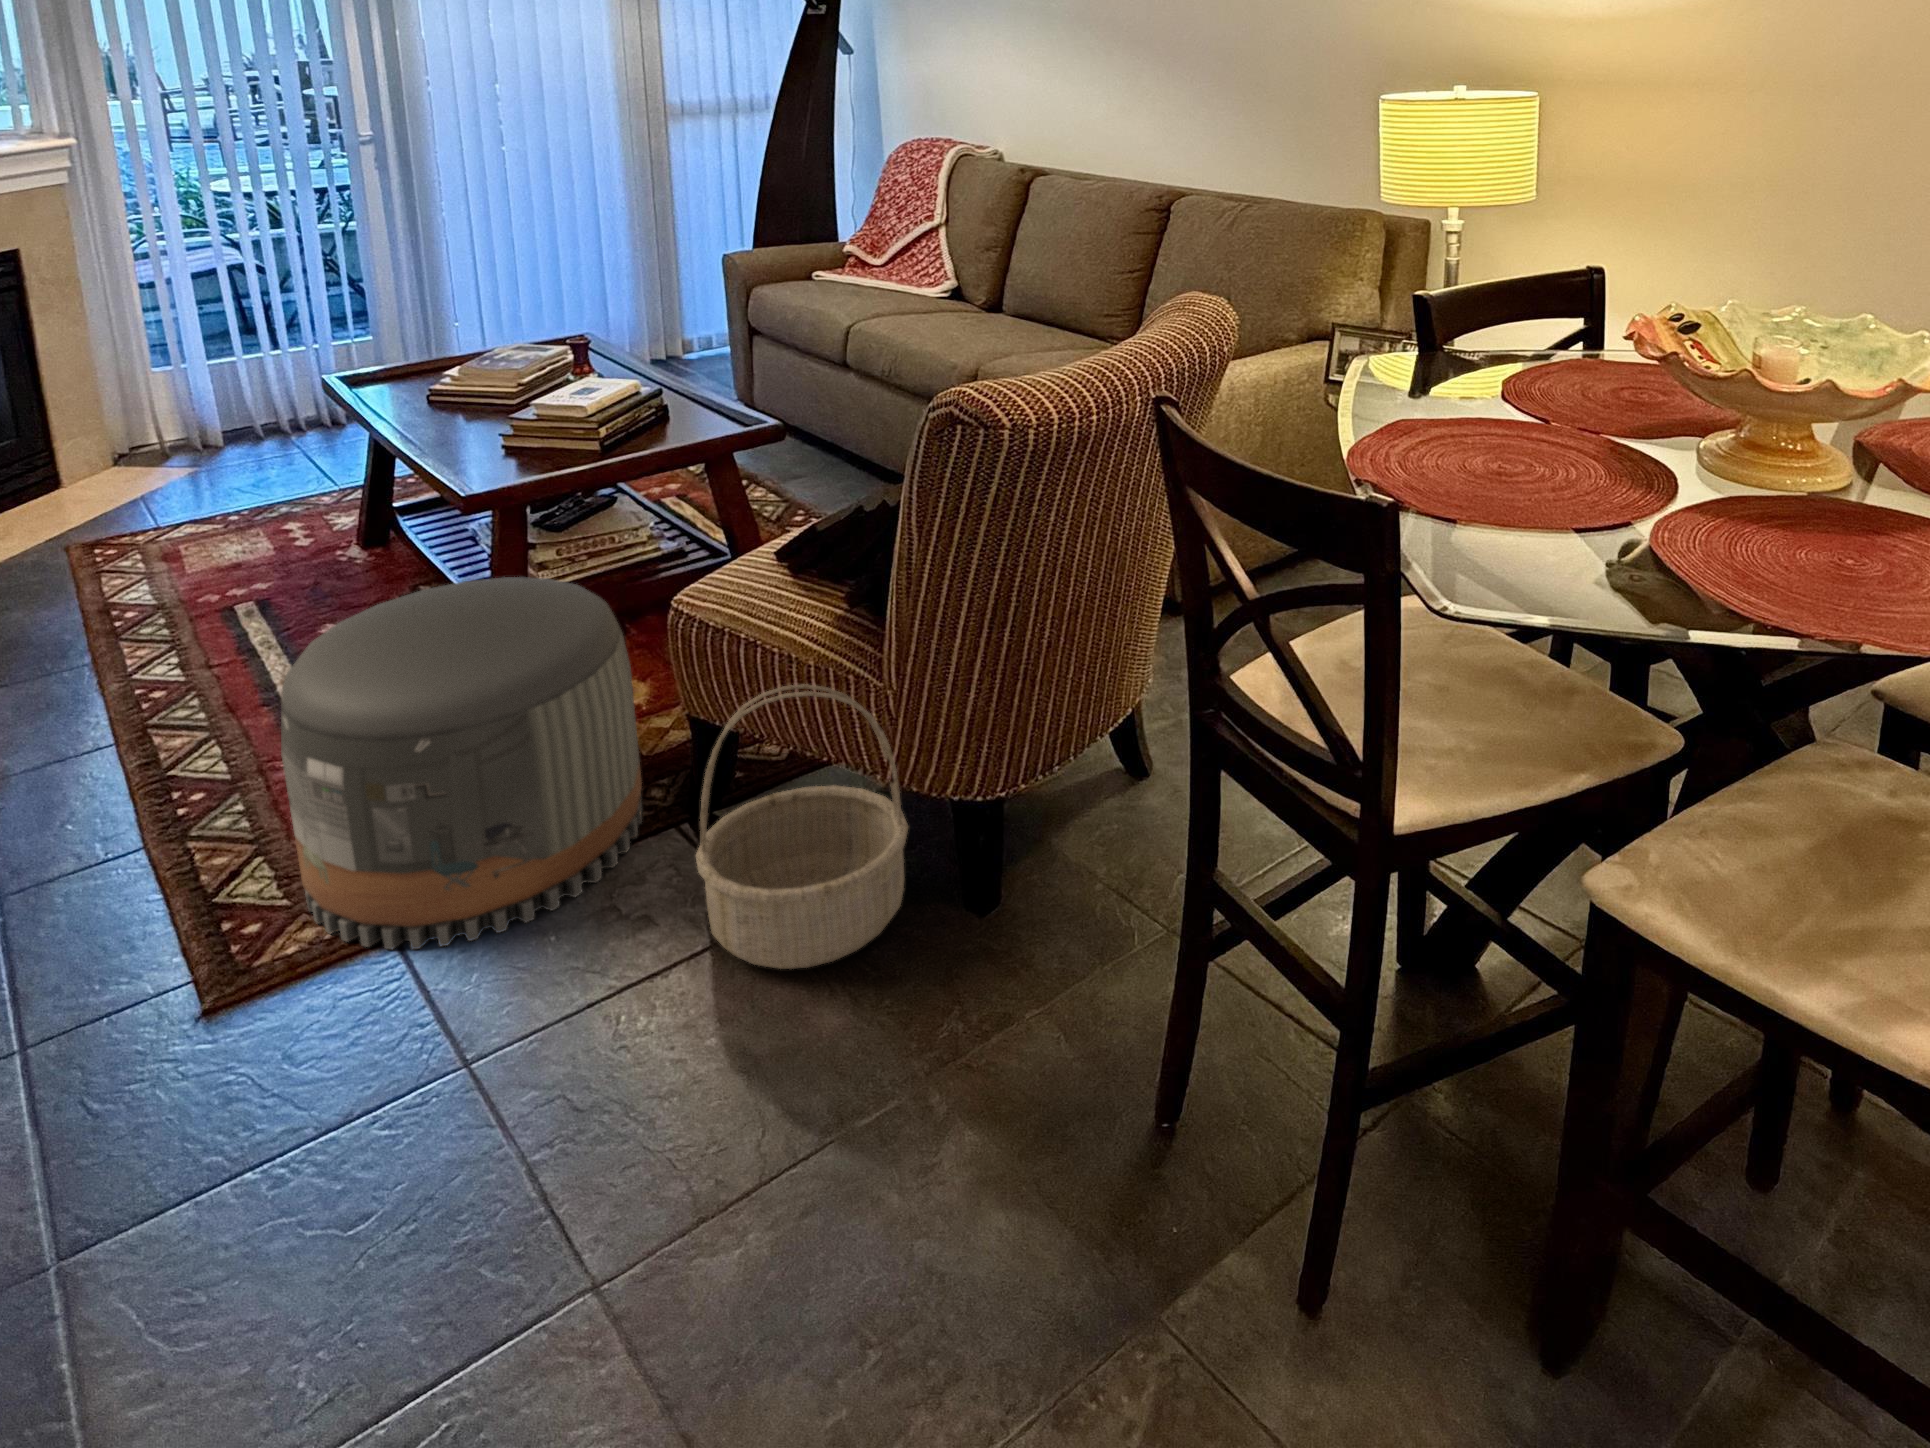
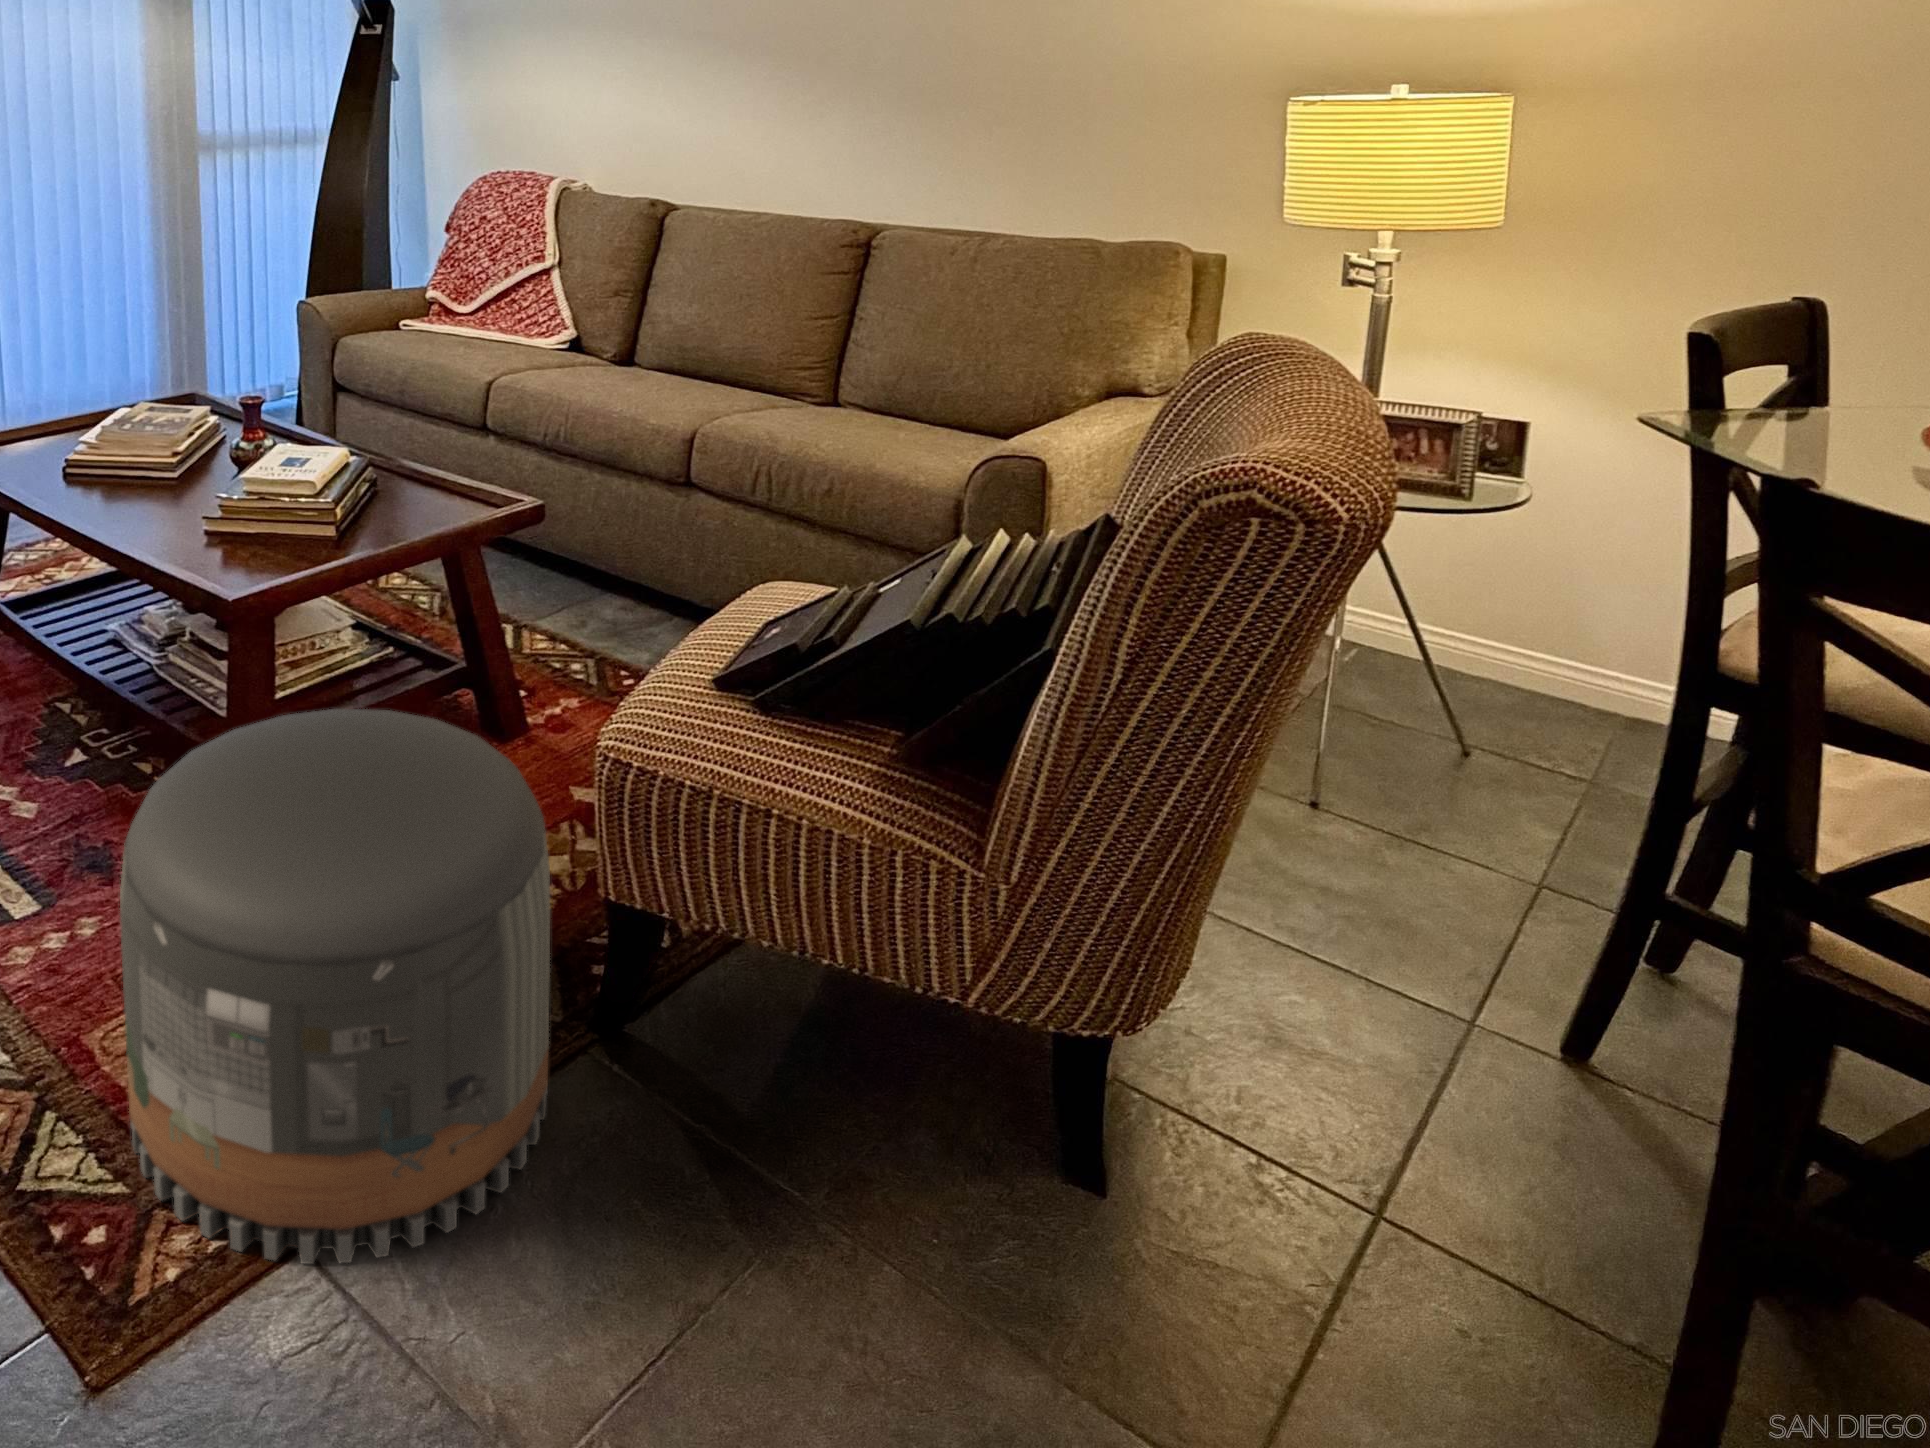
basket: present [695,684,908,969] -> none [738,874,1032,1291]

